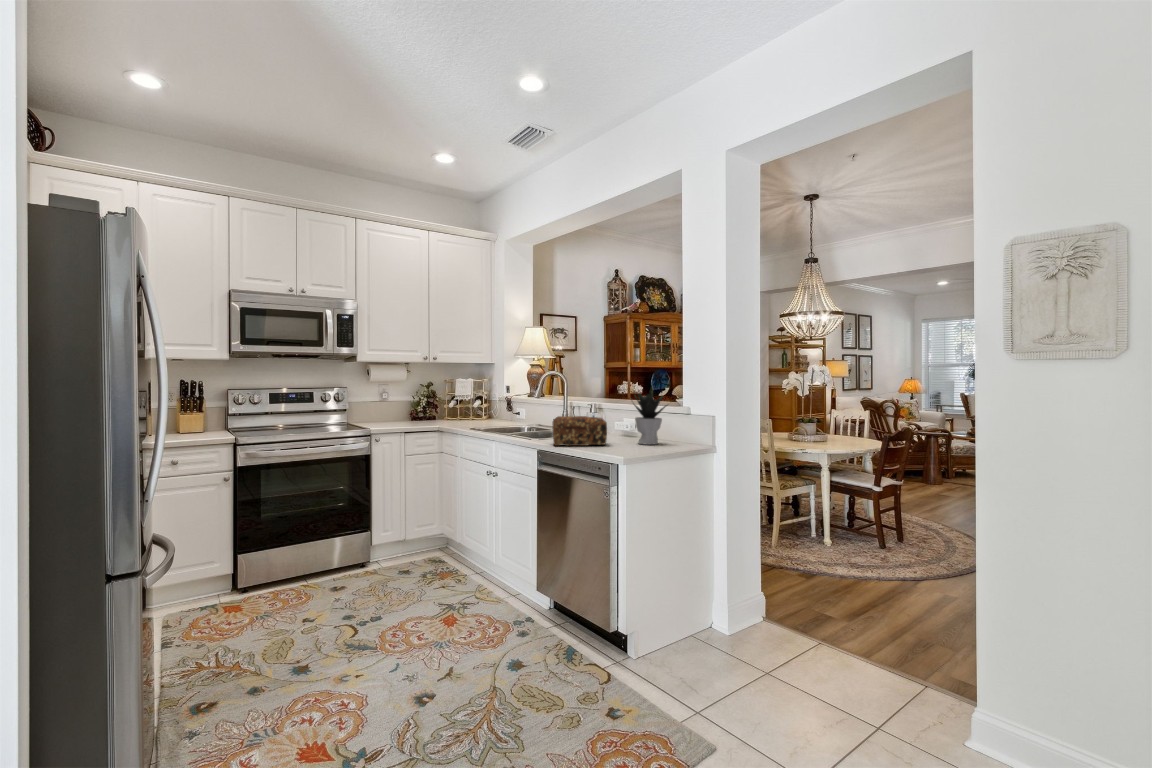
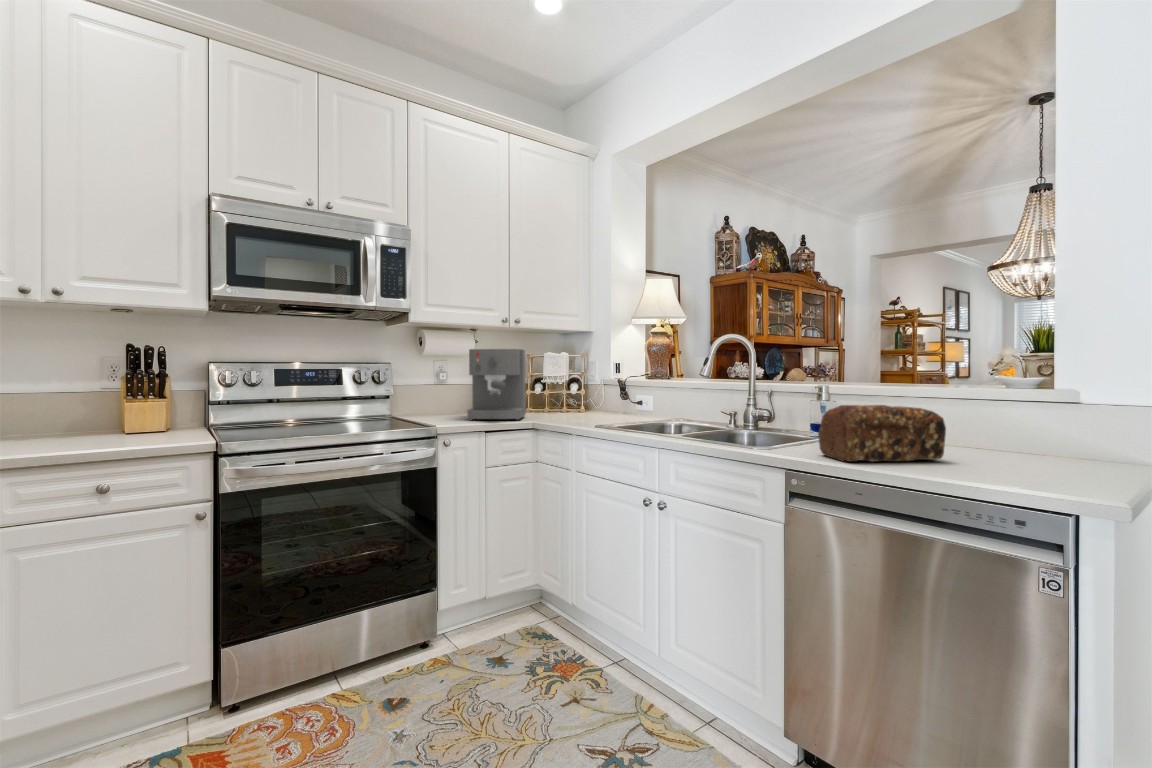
coffee maker: none [396,378,440,425] -> present [467,349,526,421]
potted plant: present [634,390,667,445] -> none [959,349,1057,458]

